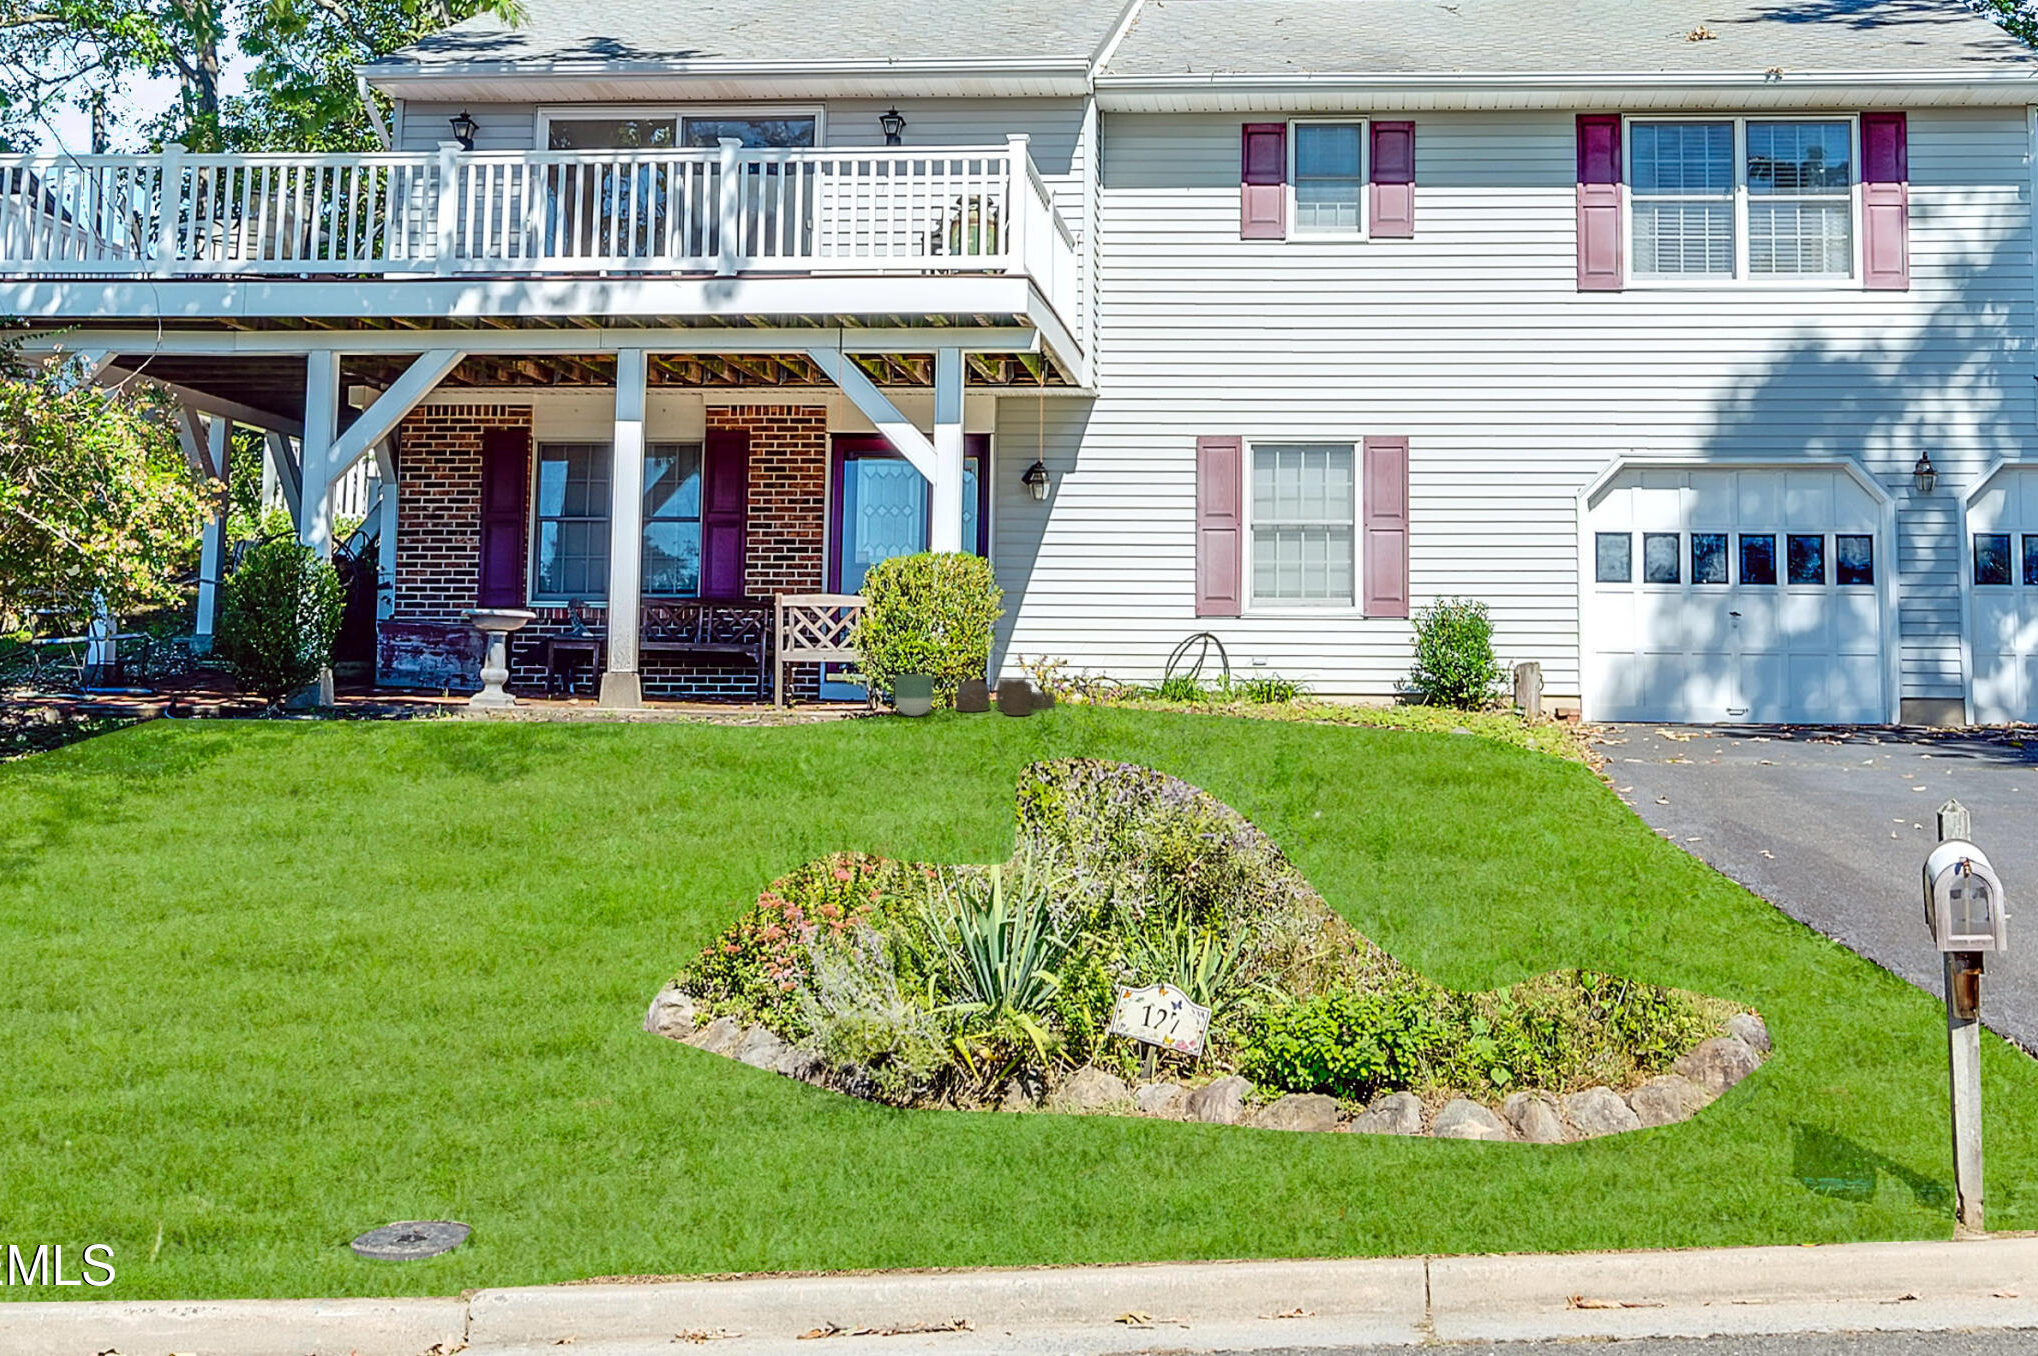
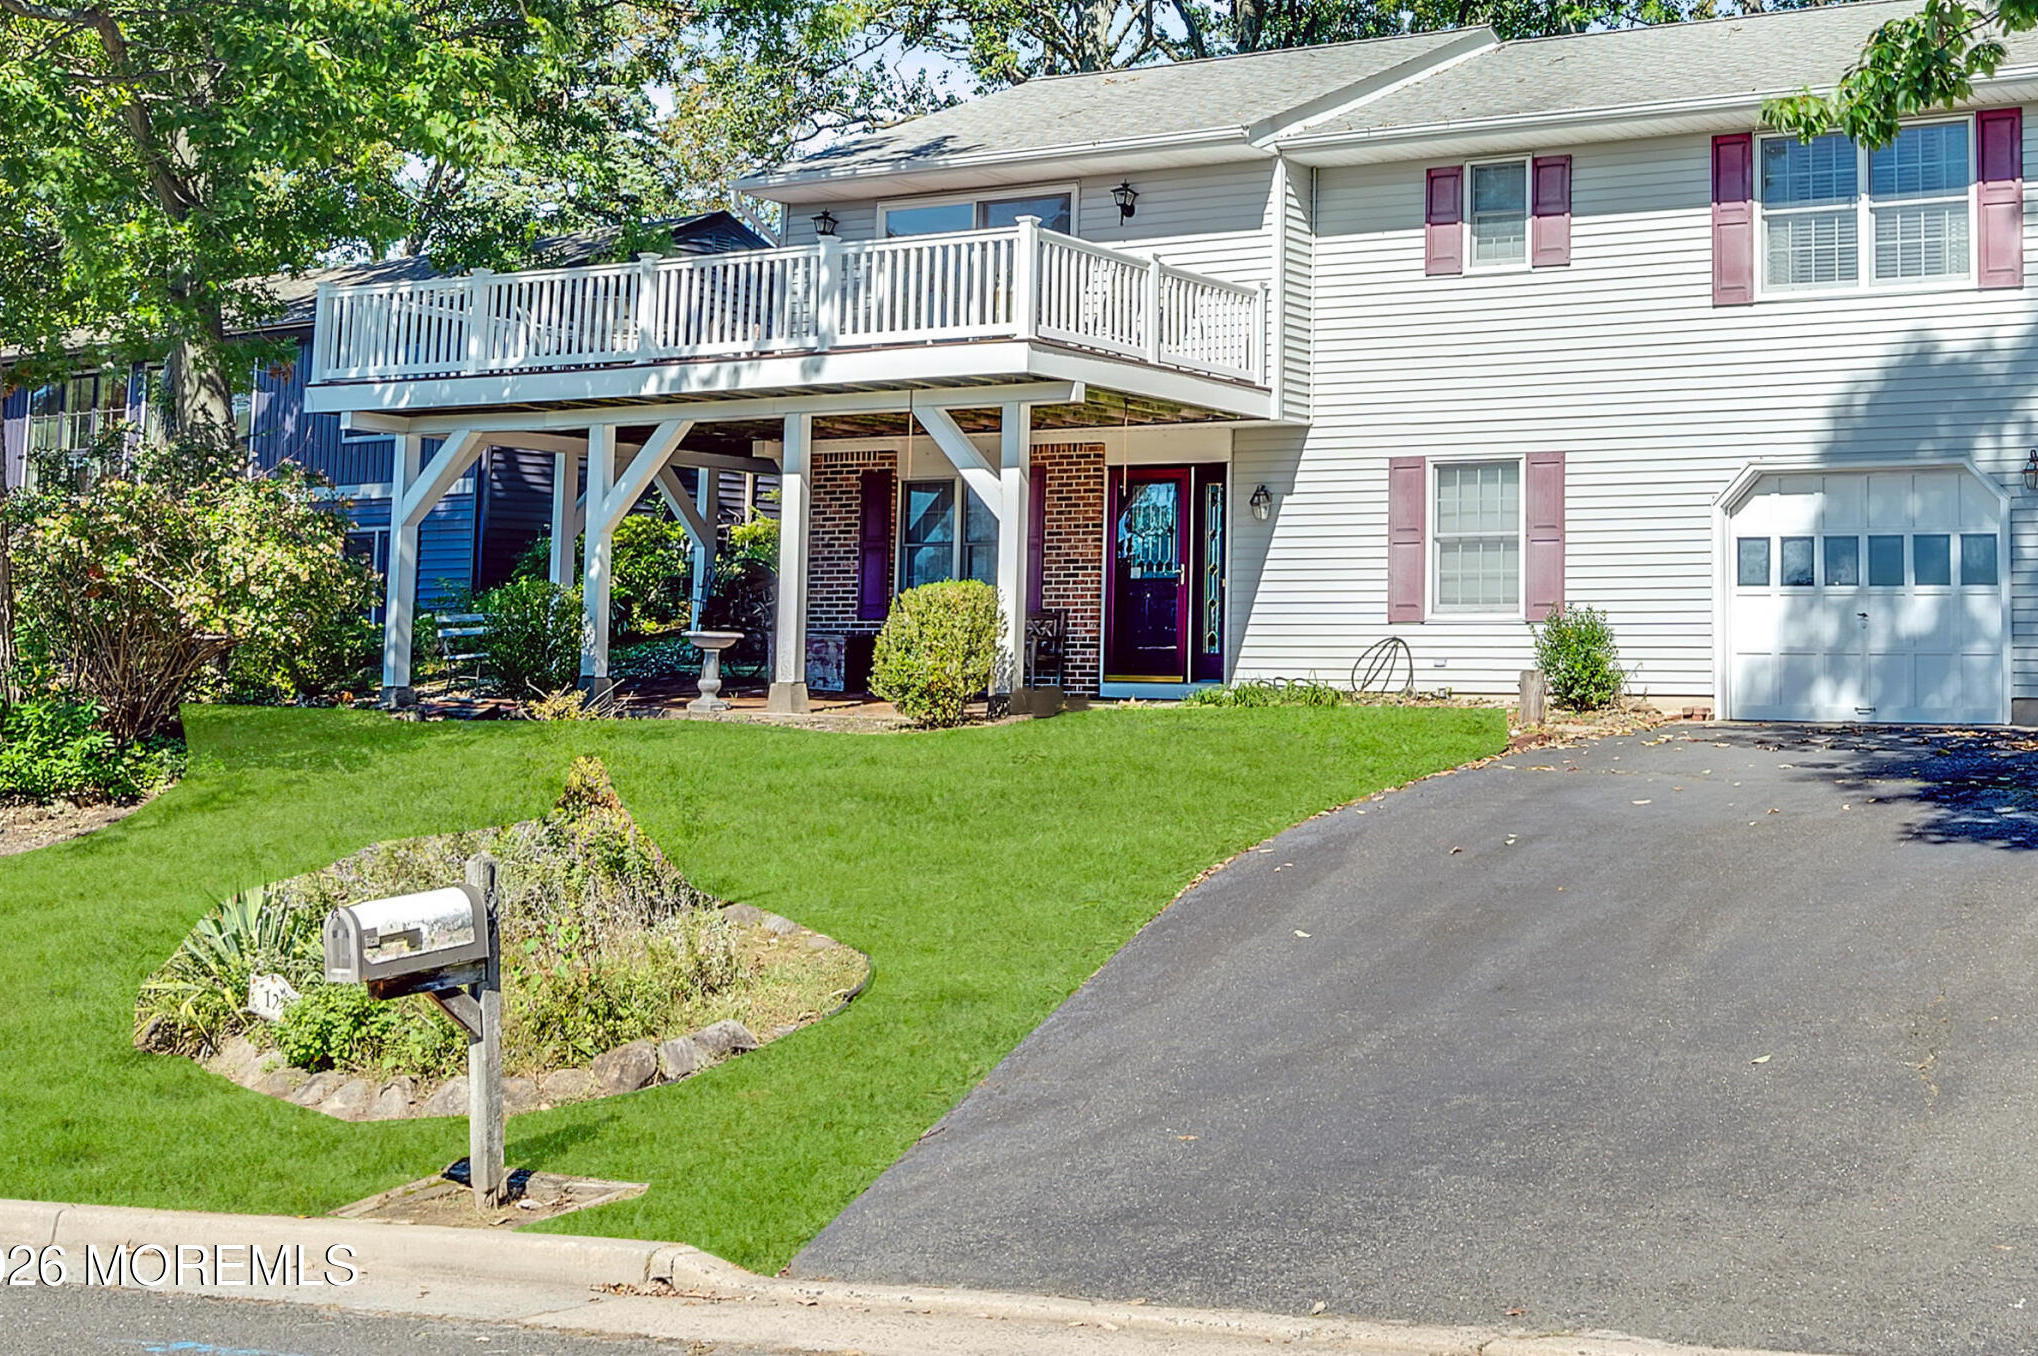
planter: present [895,674,933,716] -> none [953,683,985,717]

